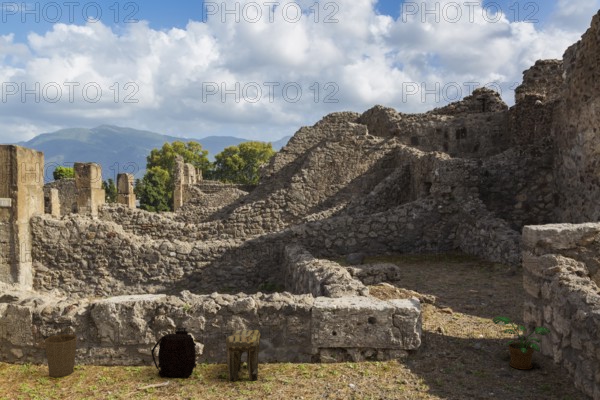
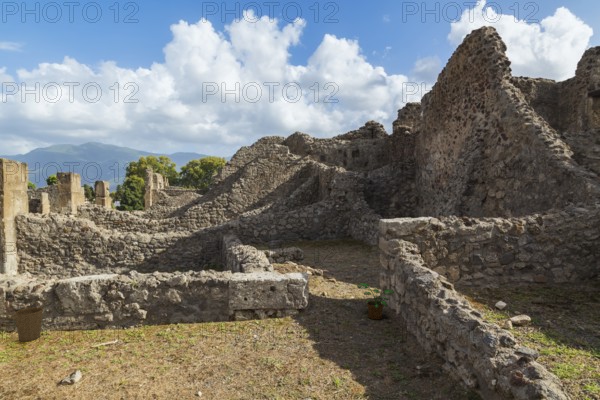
backpack: present [151,328,196,378] -> none [103,299,140,337]
stool: present [226,330,261,381] -> none [162,298,190,337]

